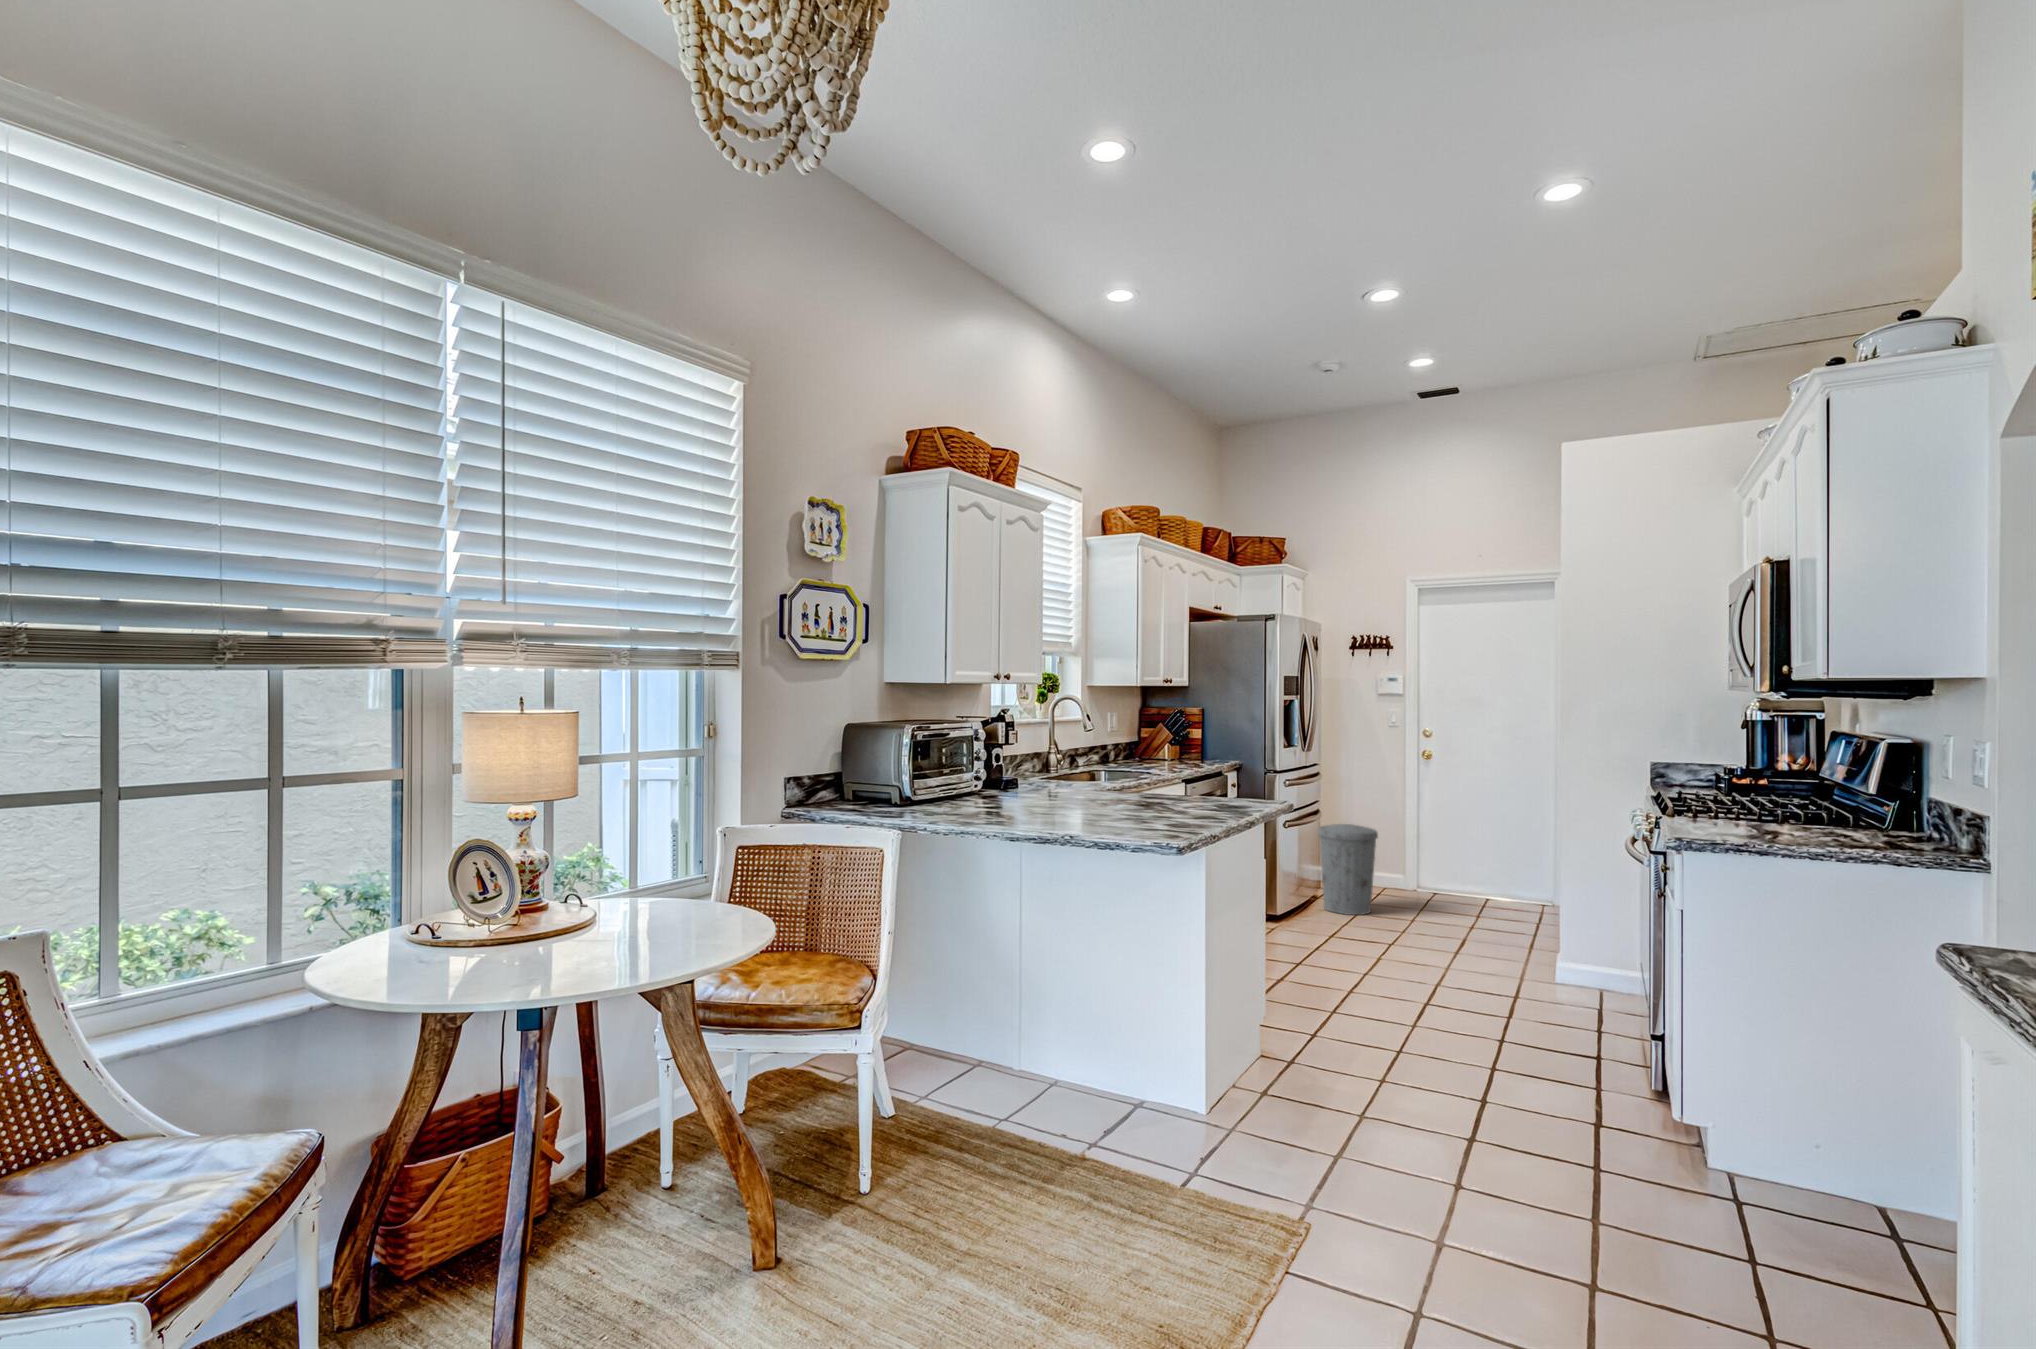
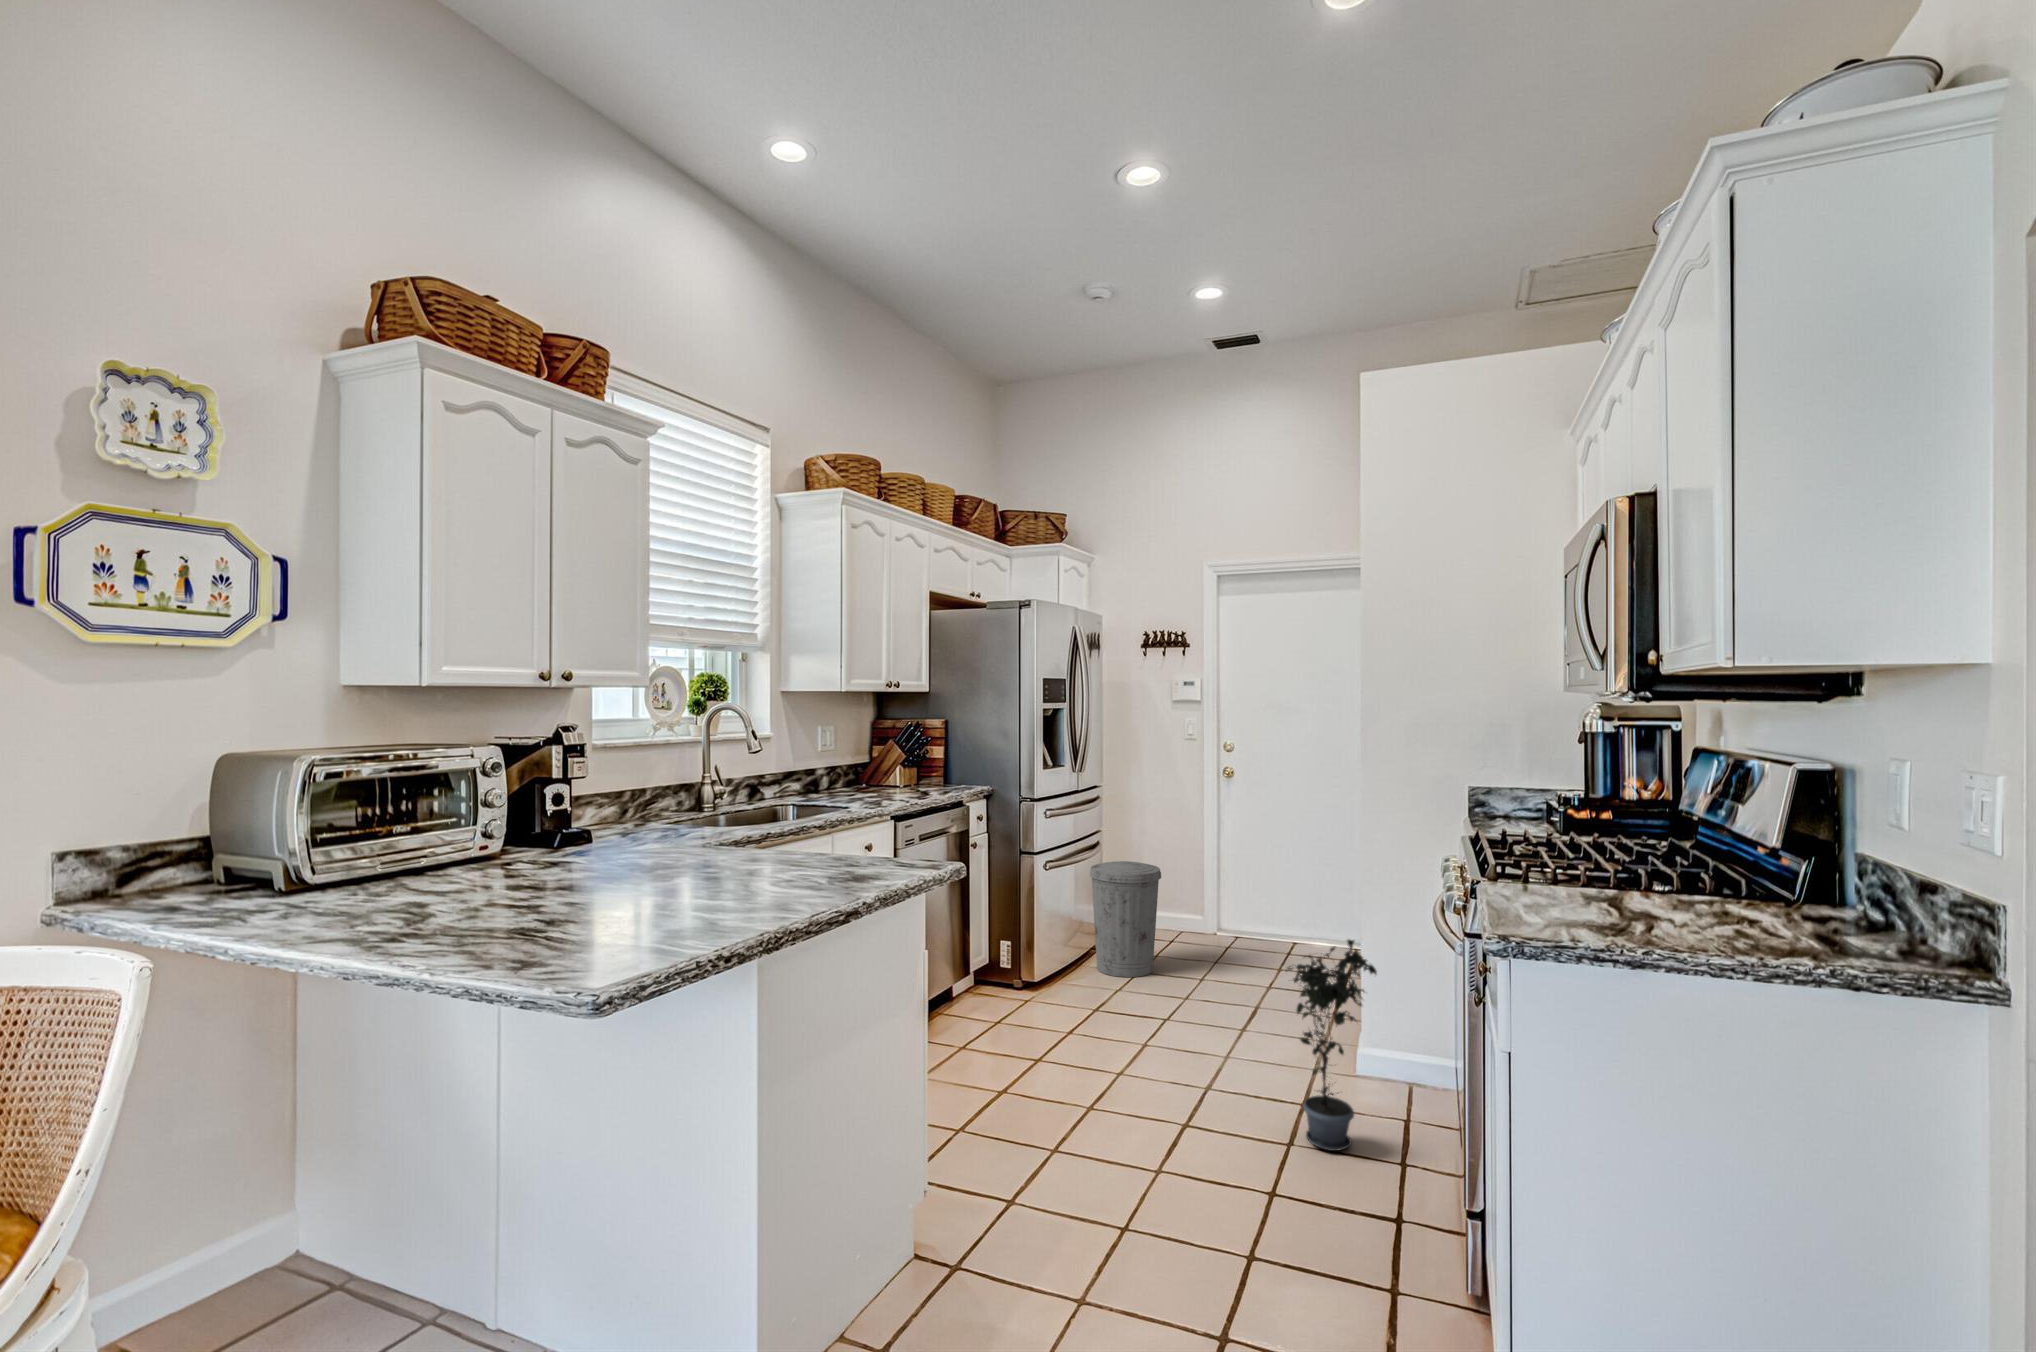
potted plant: none [1506,870,1578,1021] -> present [1286,940,1377,1151]

